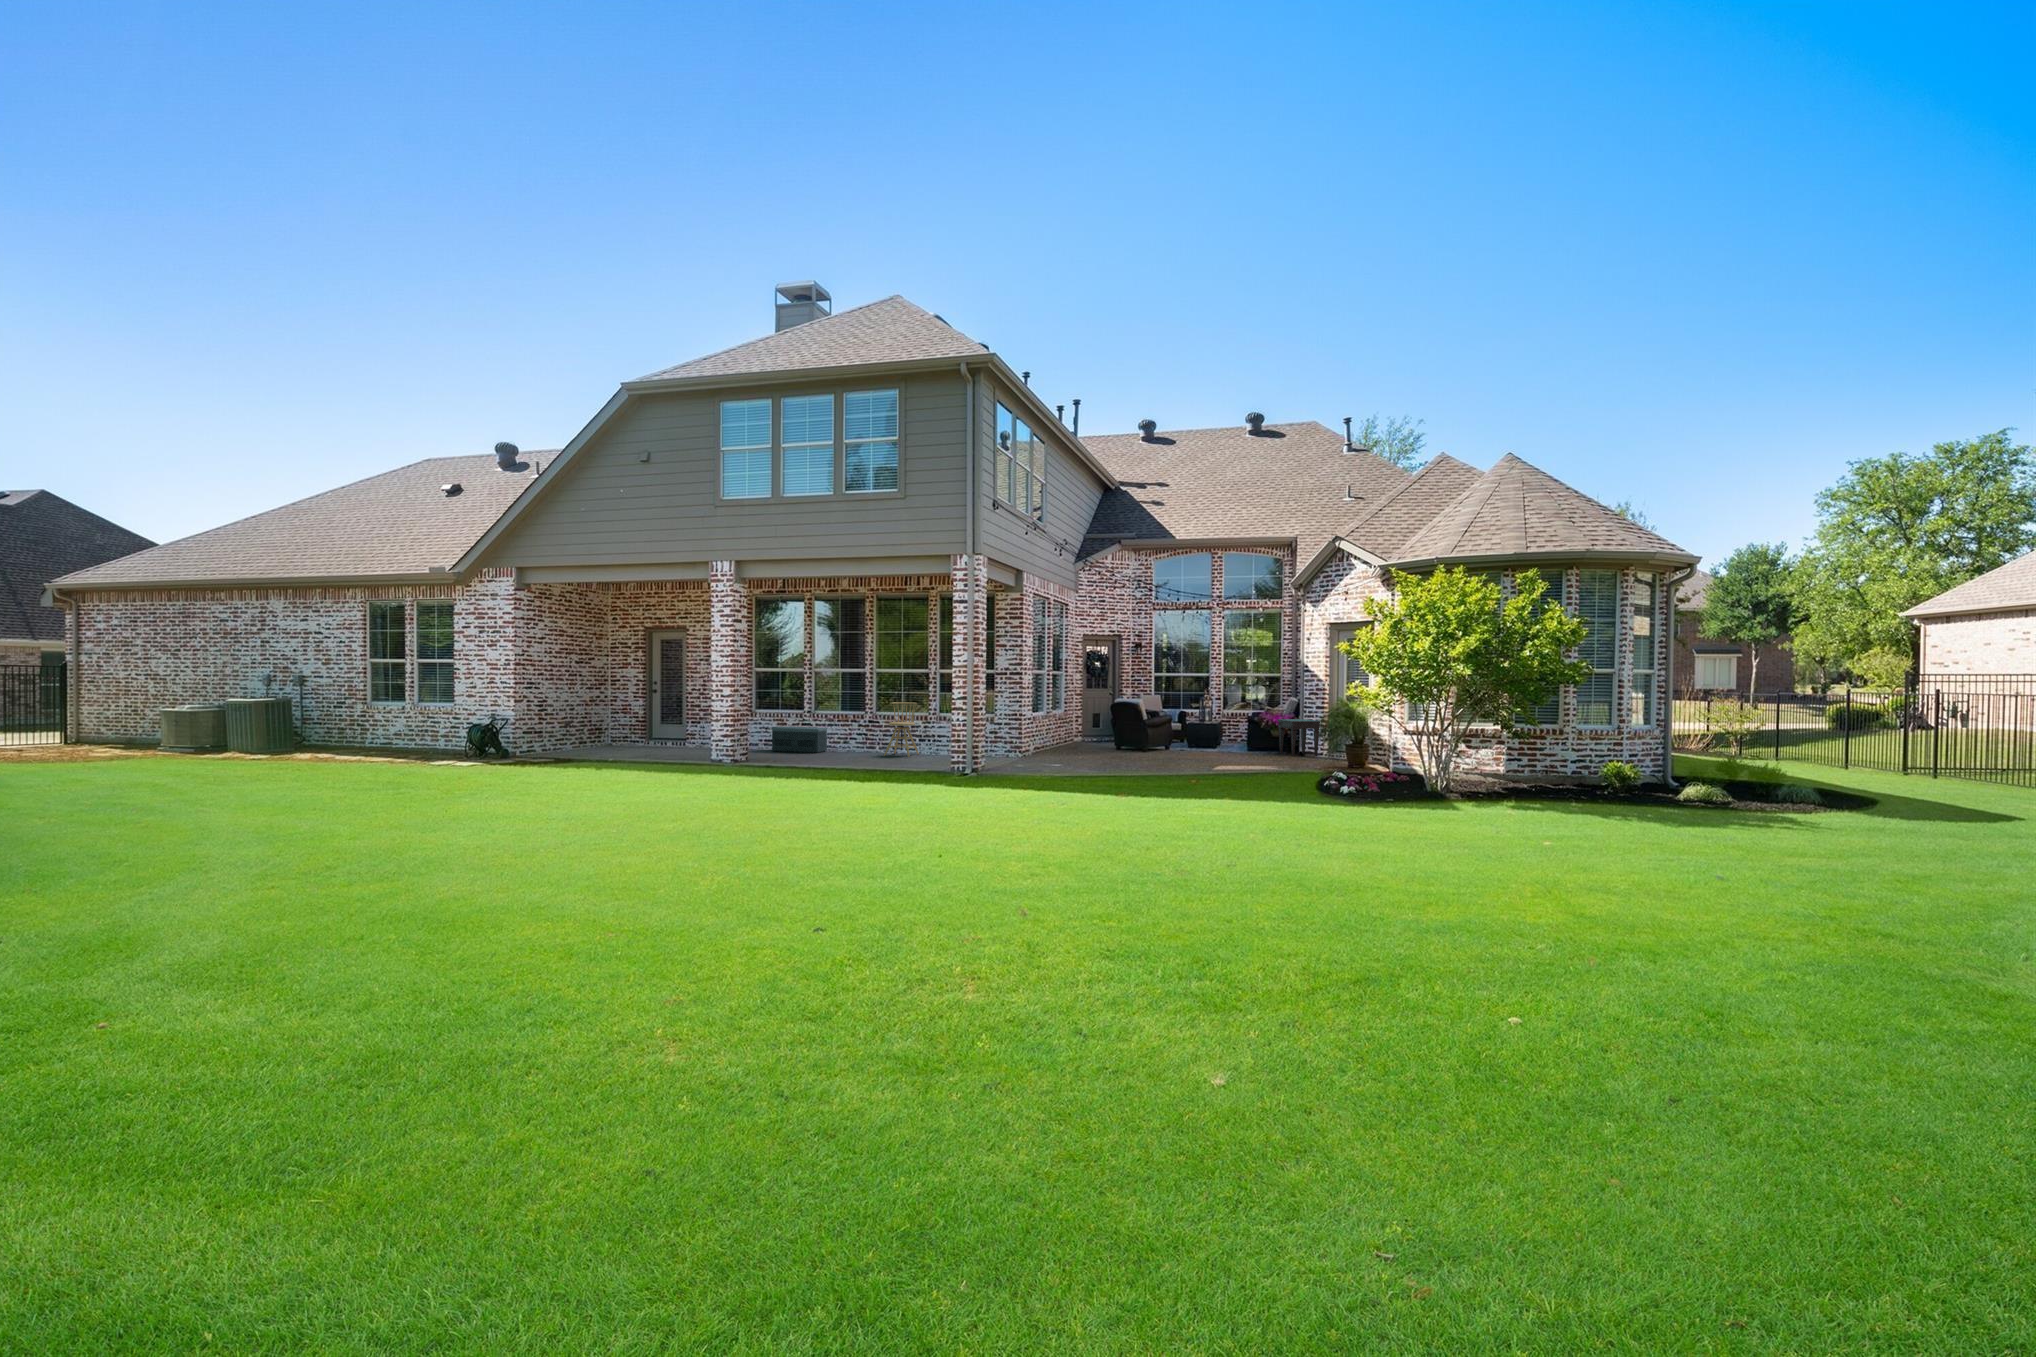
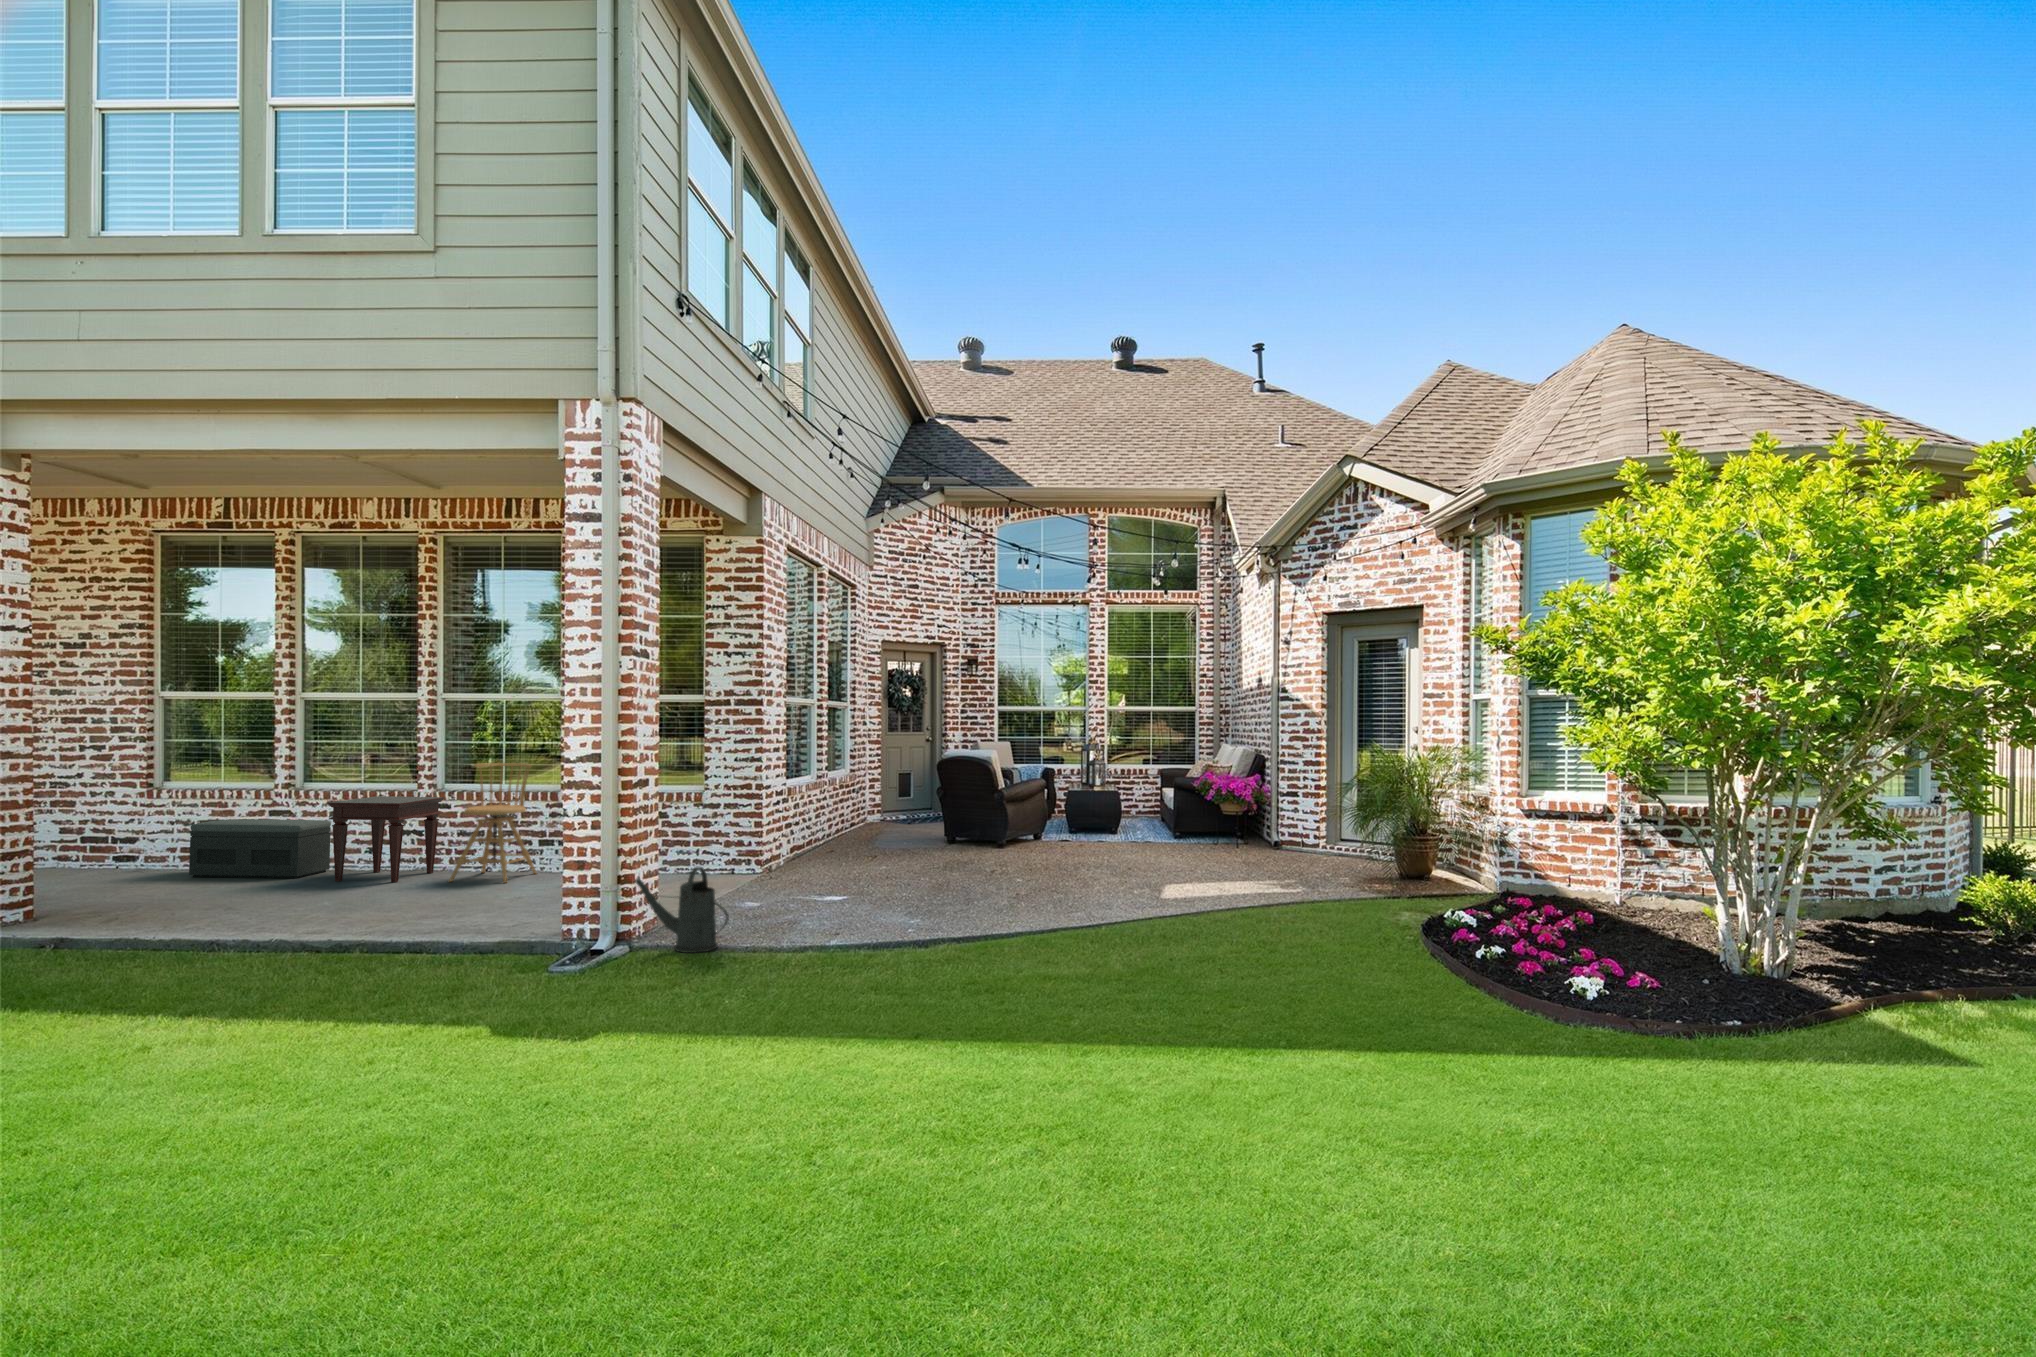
side table: present [1277,719,1320,756] -> present [328,796,444,882]
watering can: none [980,743,1017,776] -> present [636,867,729,953]

